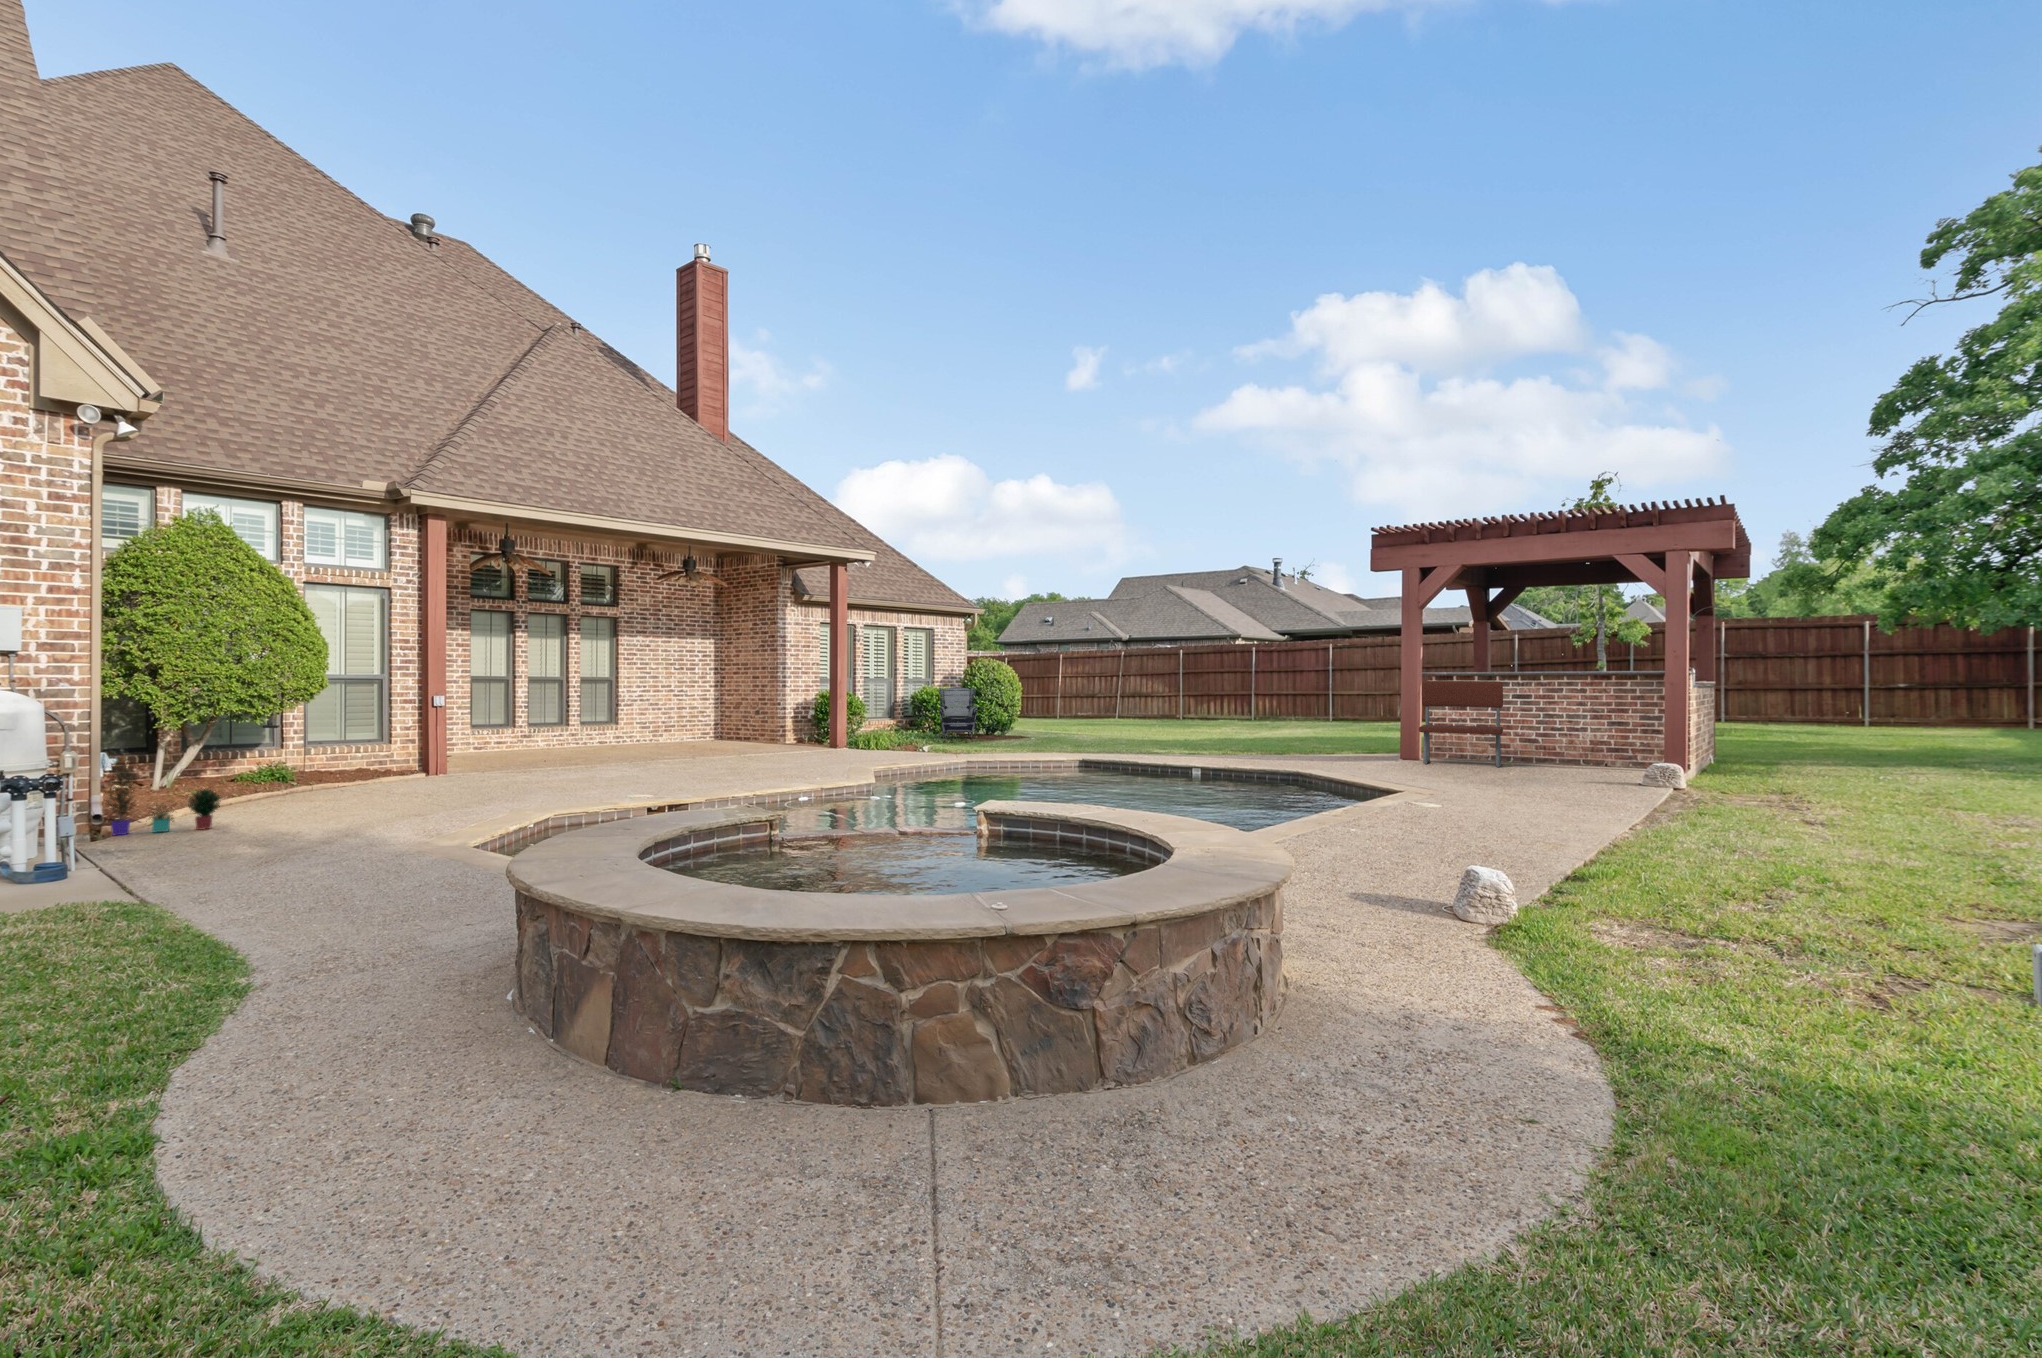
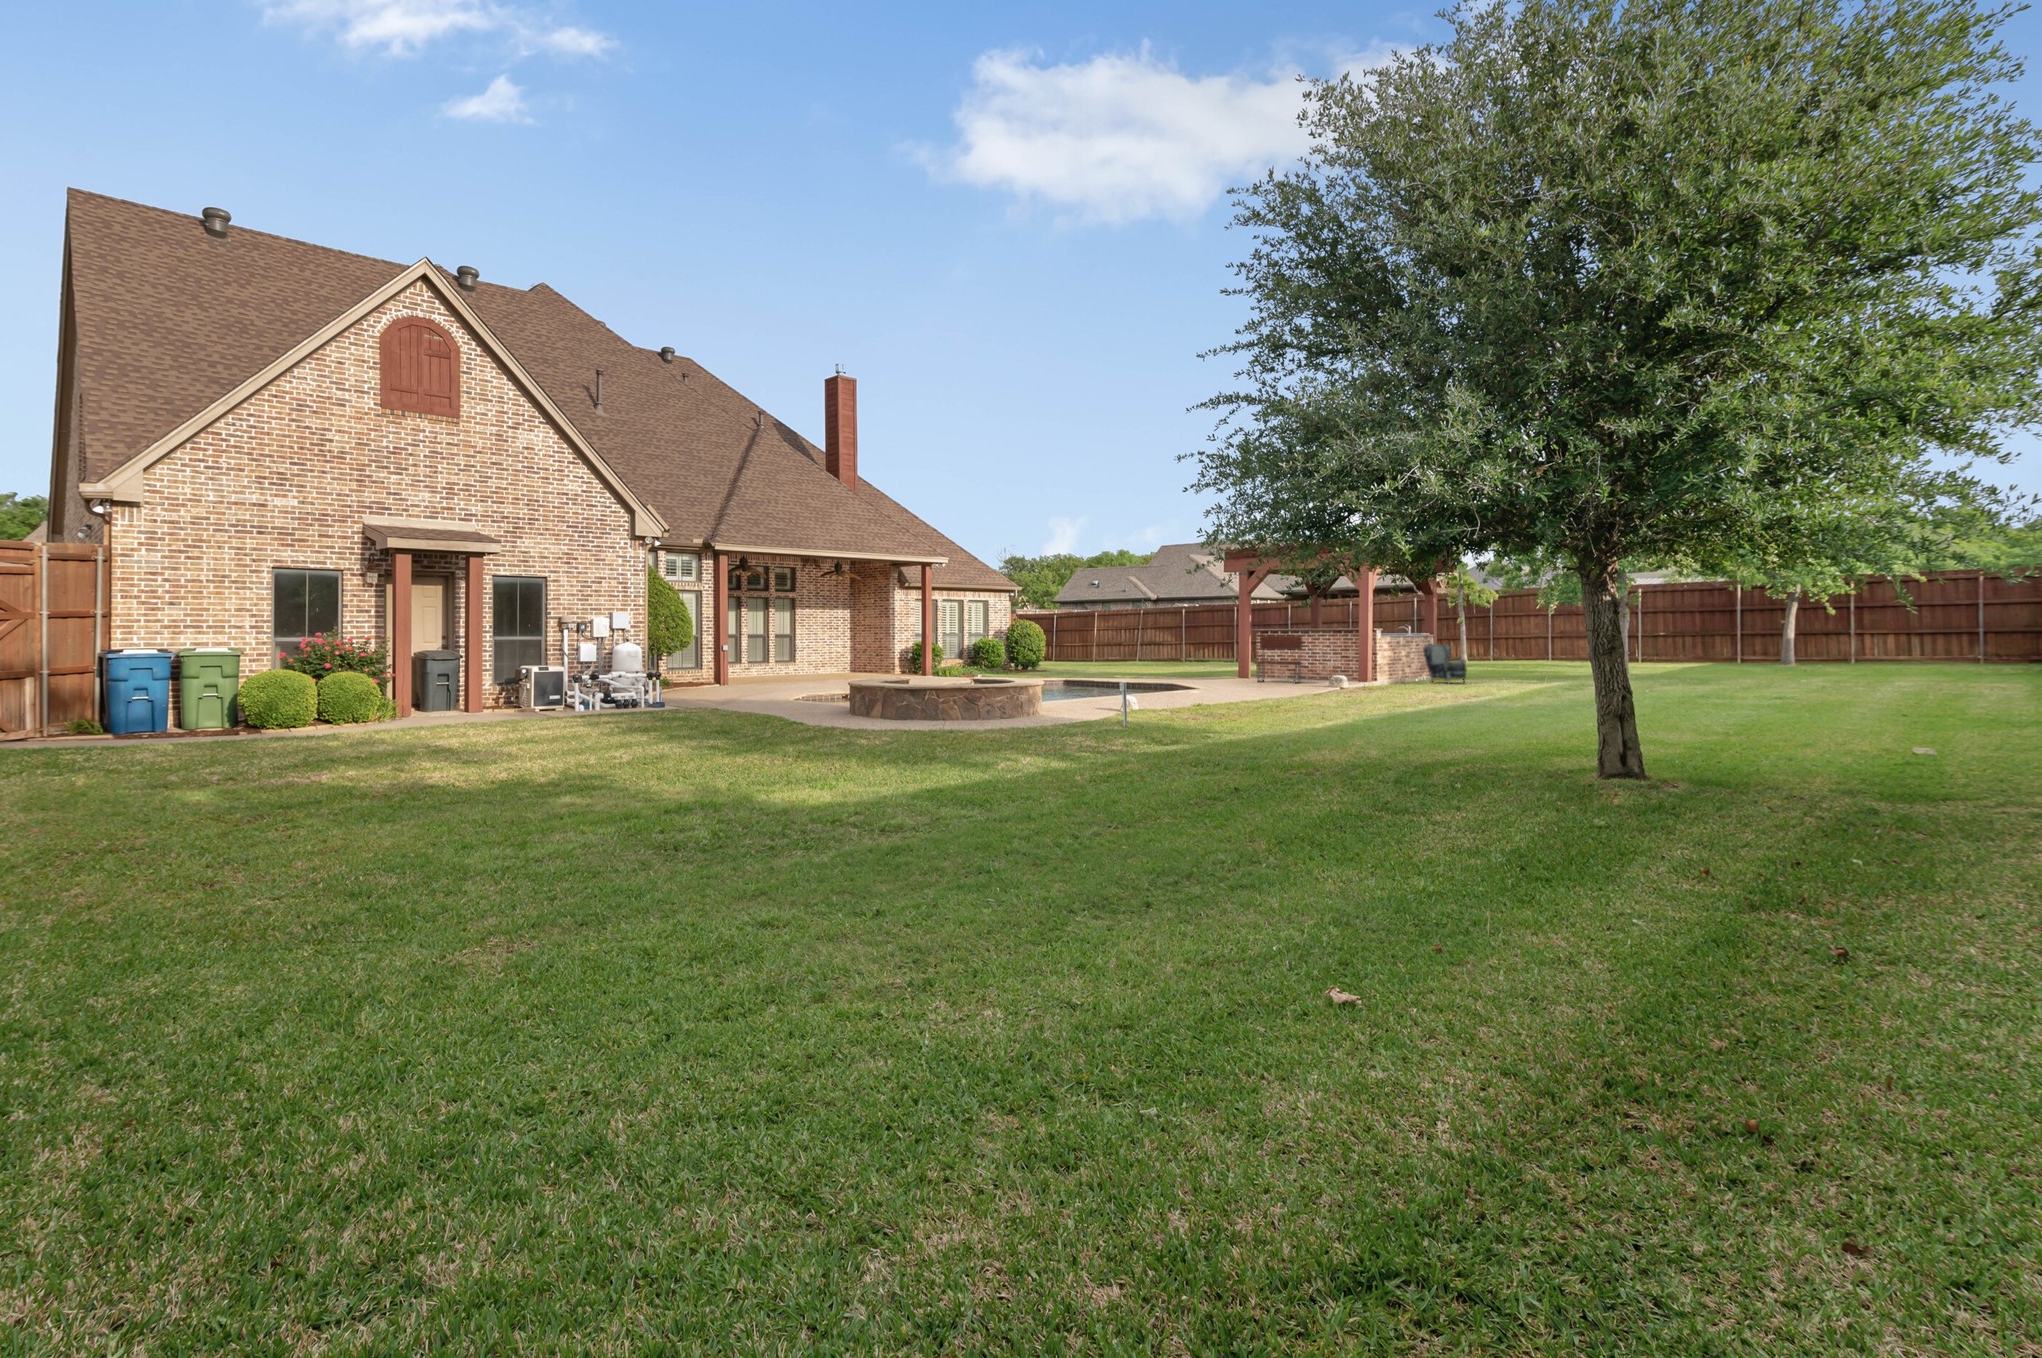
armchair: present [939,687,978,738] -> present [1423,644,1467,682]
potted plant: present [106,762,220,835] -> none [624,672,666,703]

